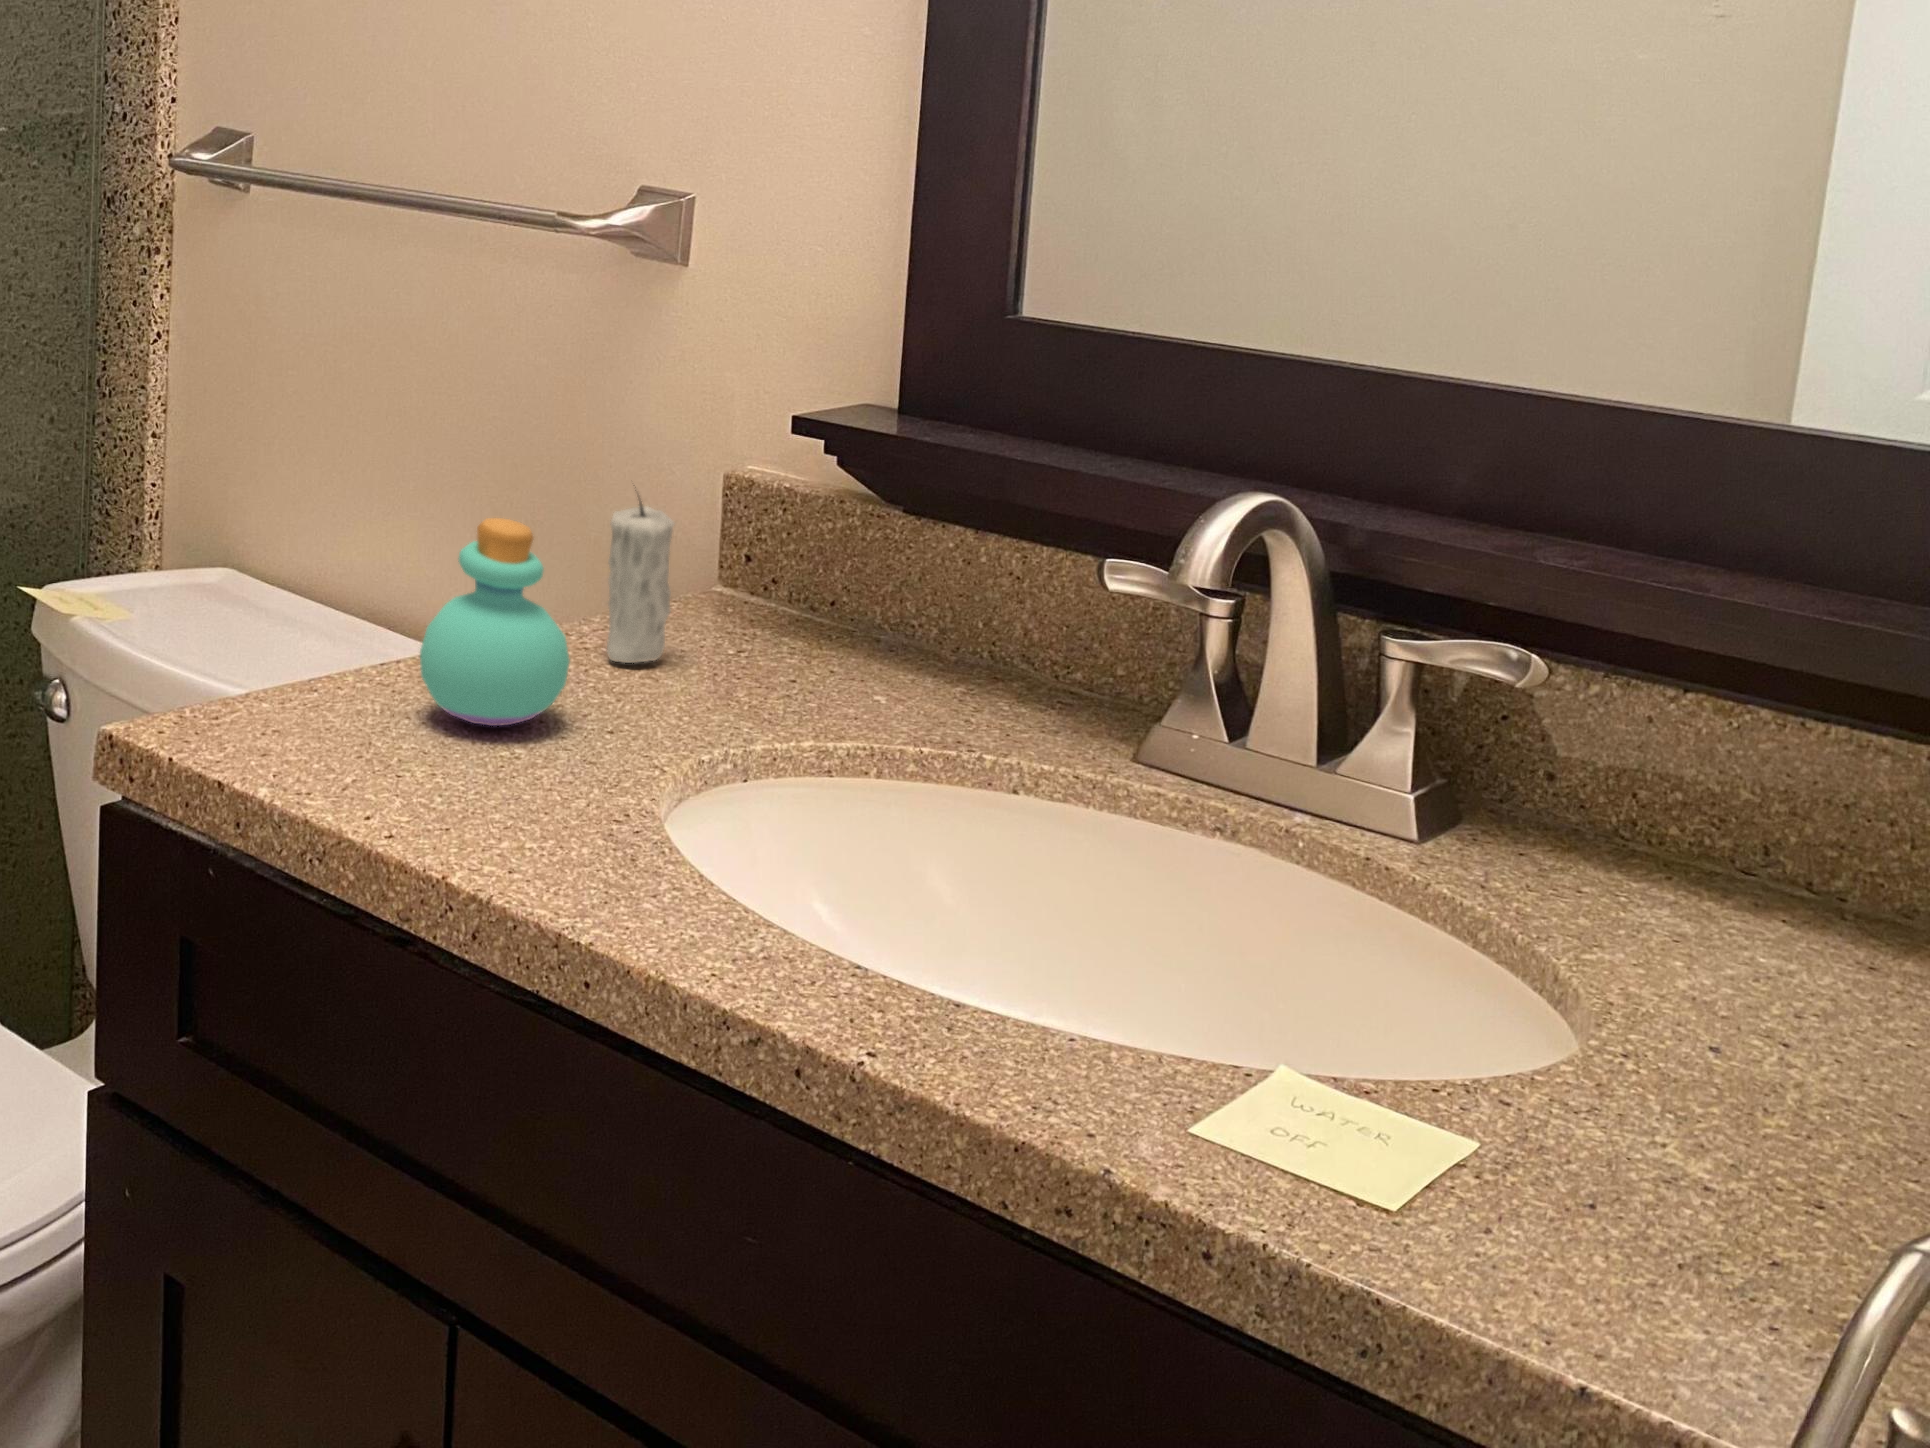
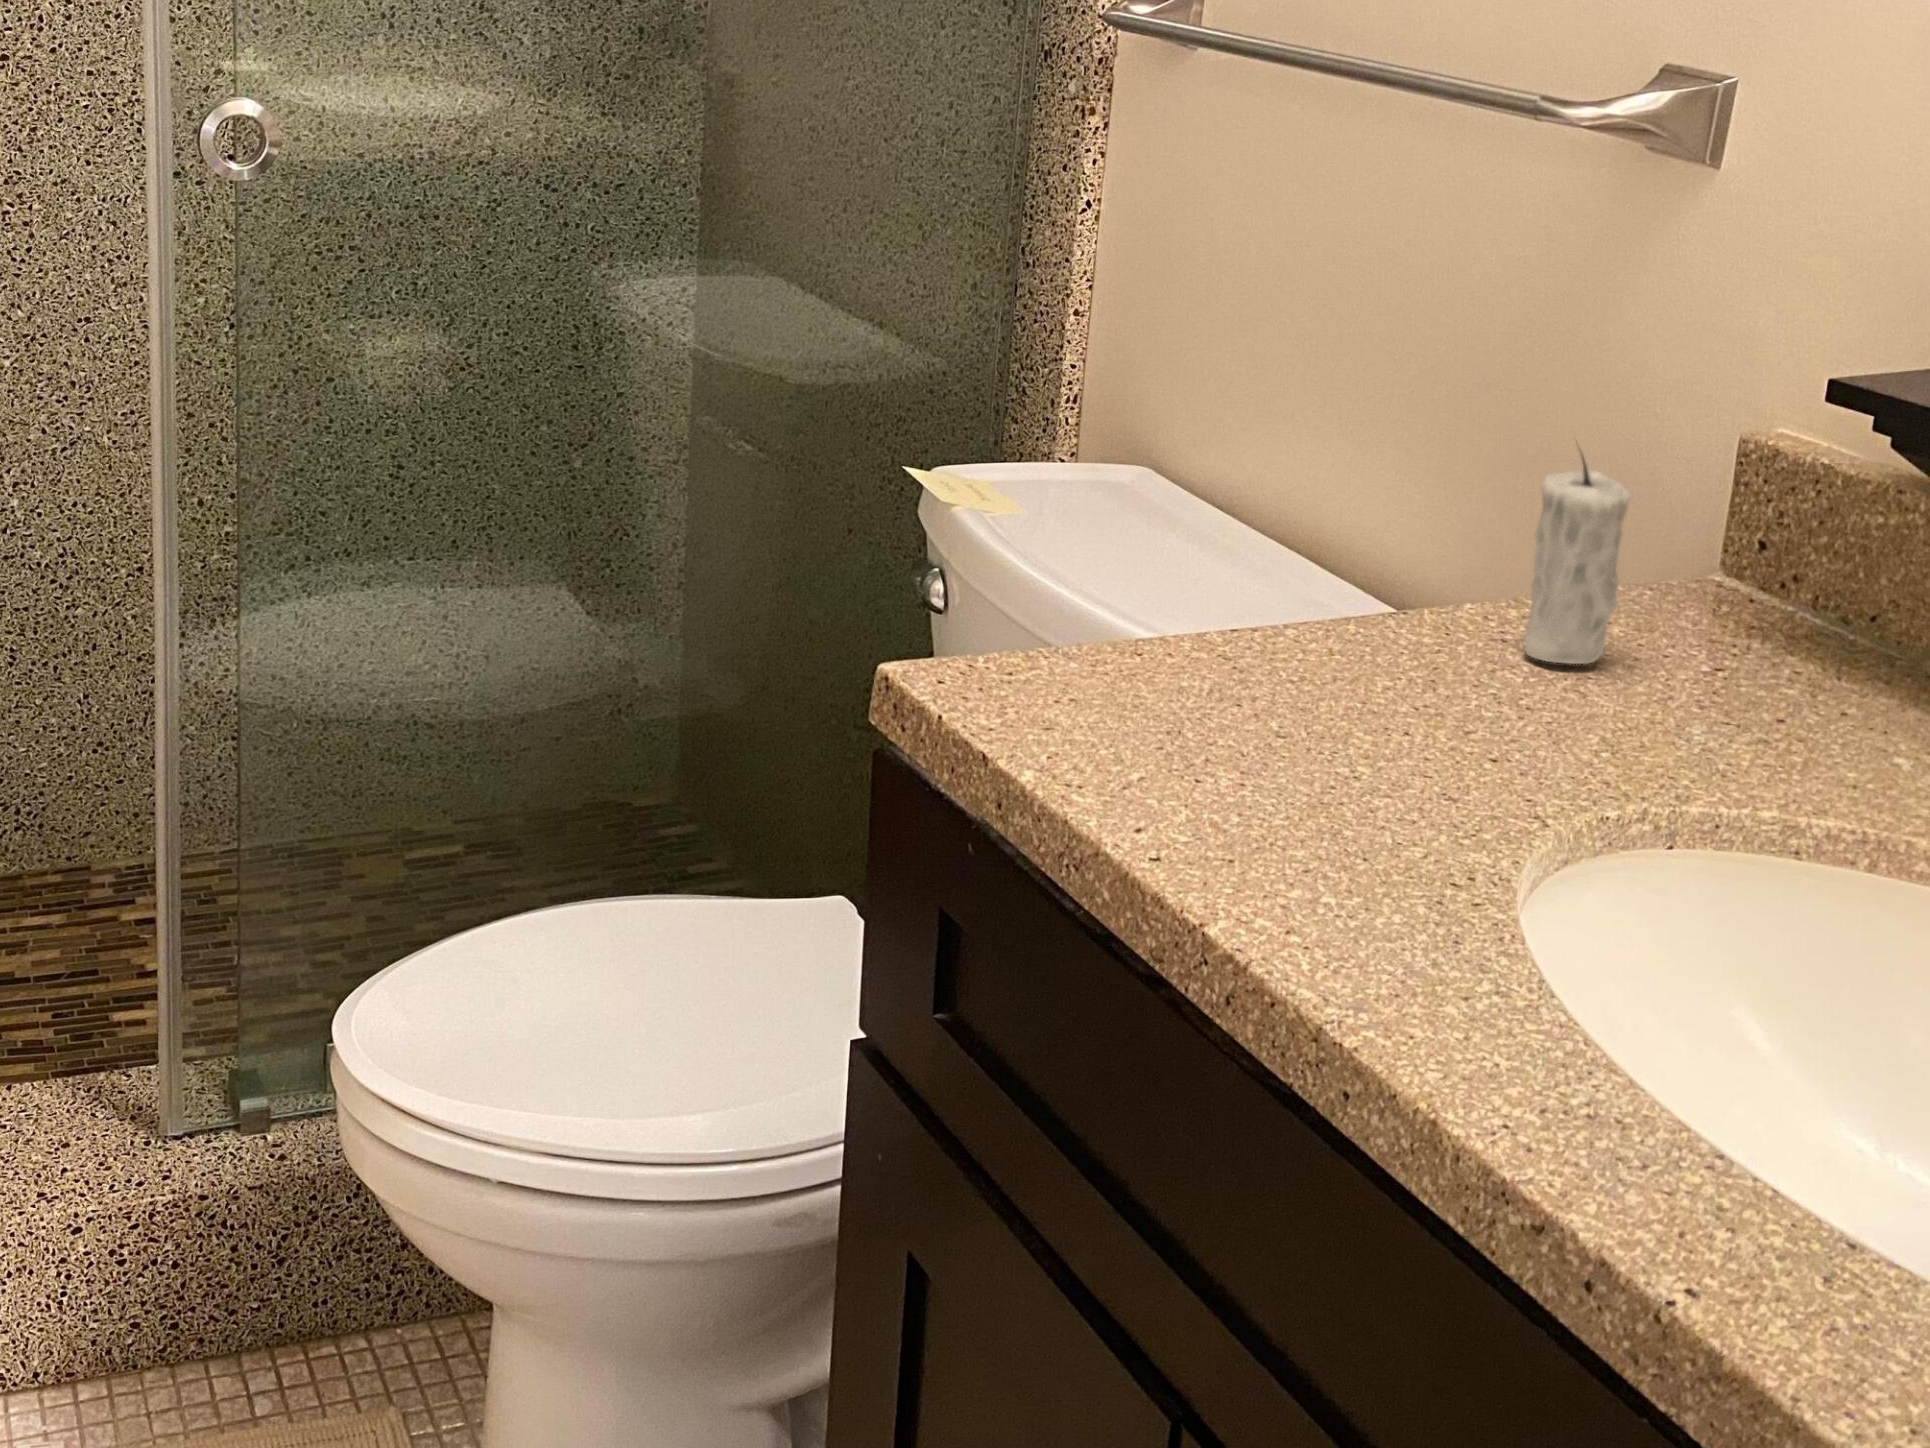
perfume bottle: present [420,518,570,726] -> none [1253,476,1445,728]

